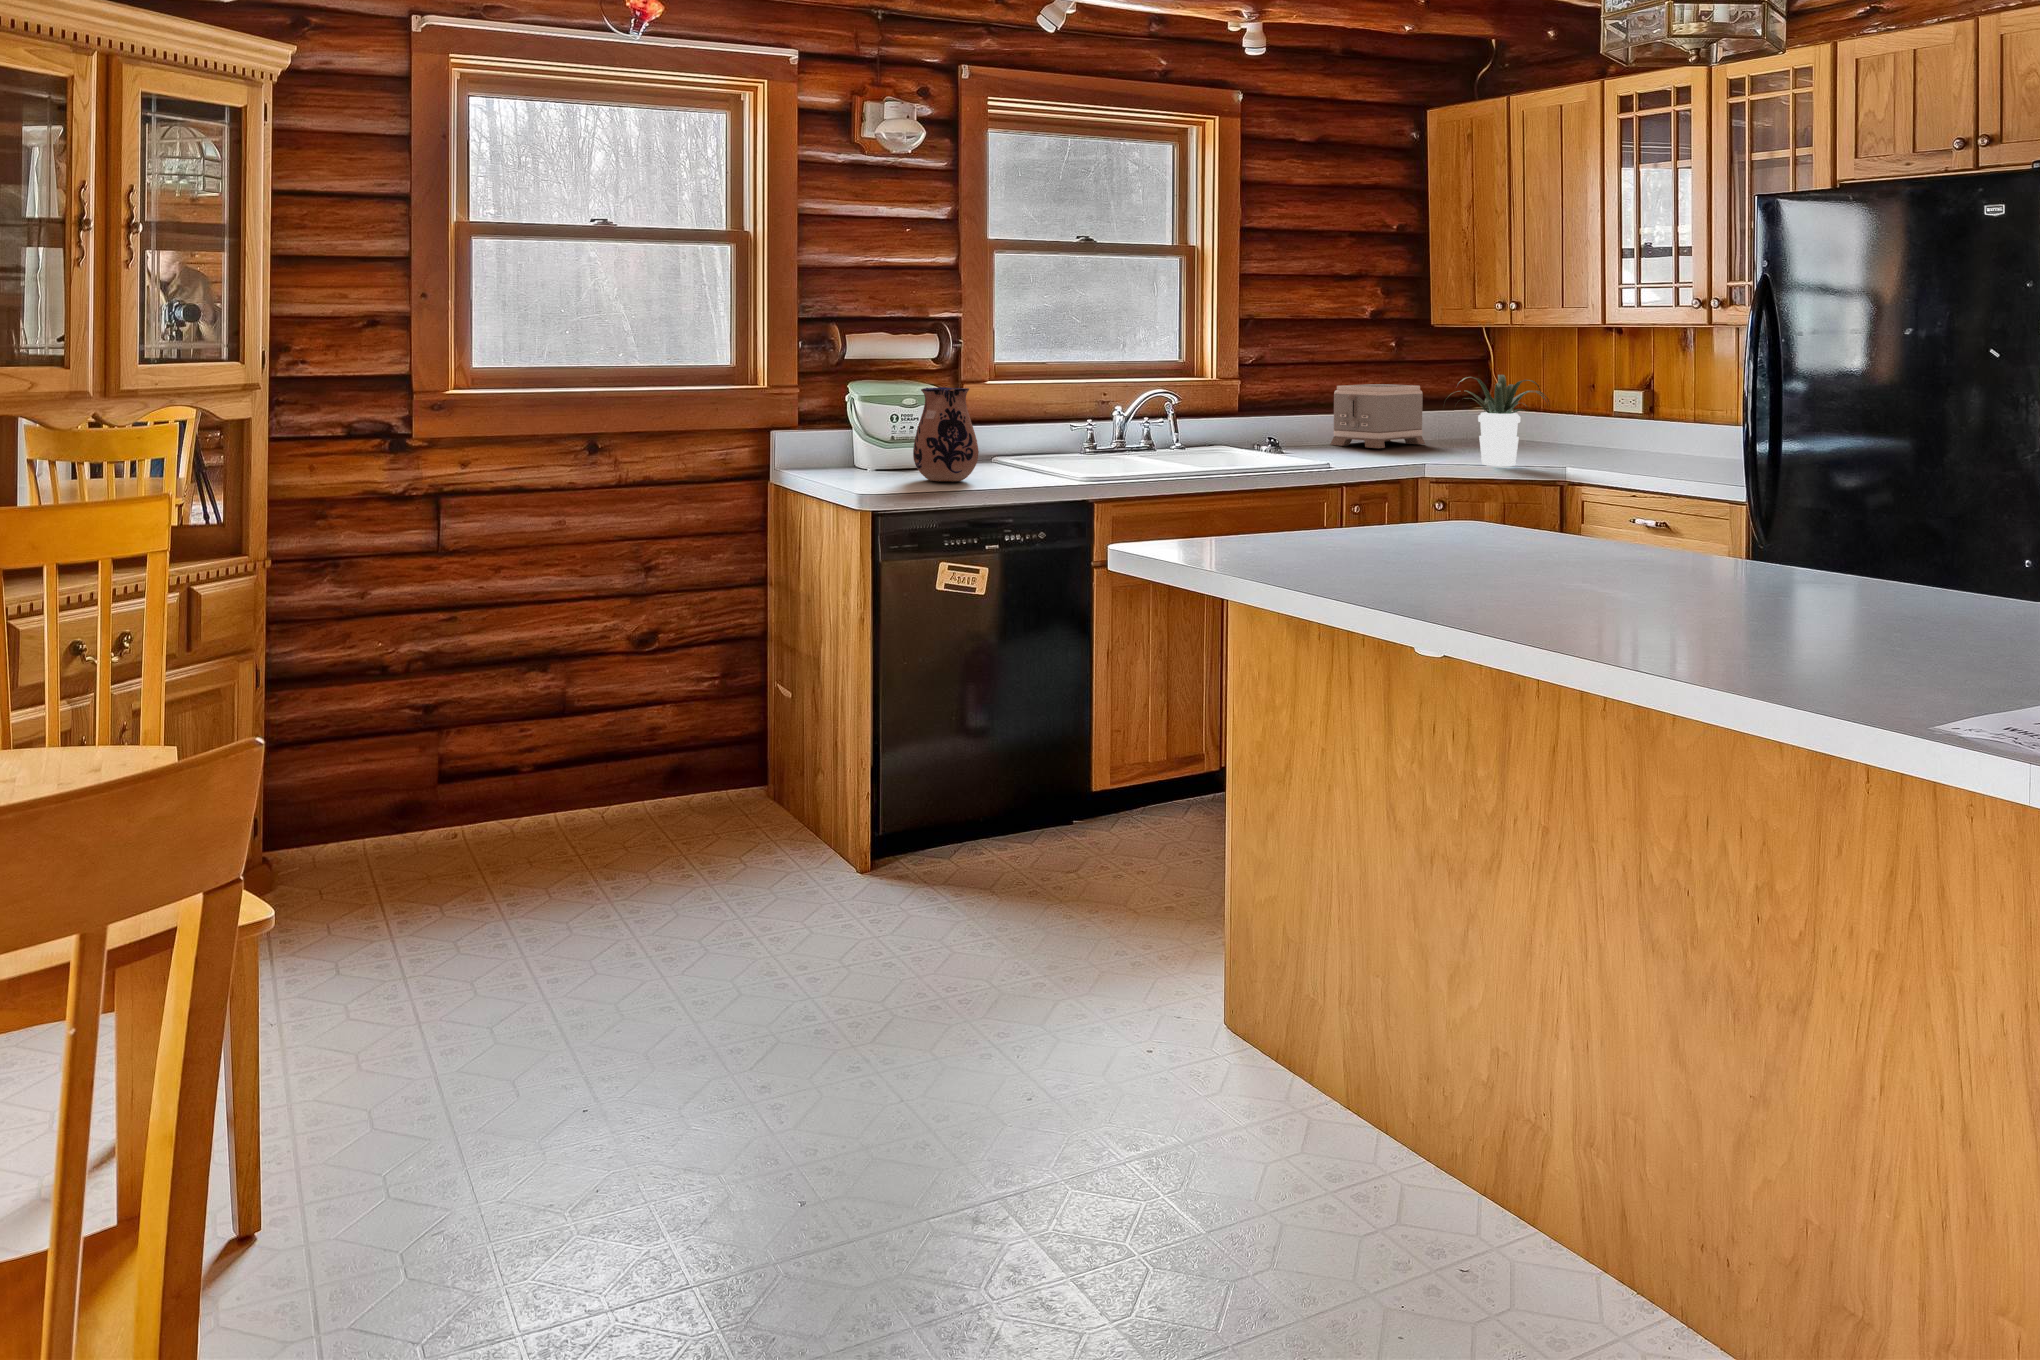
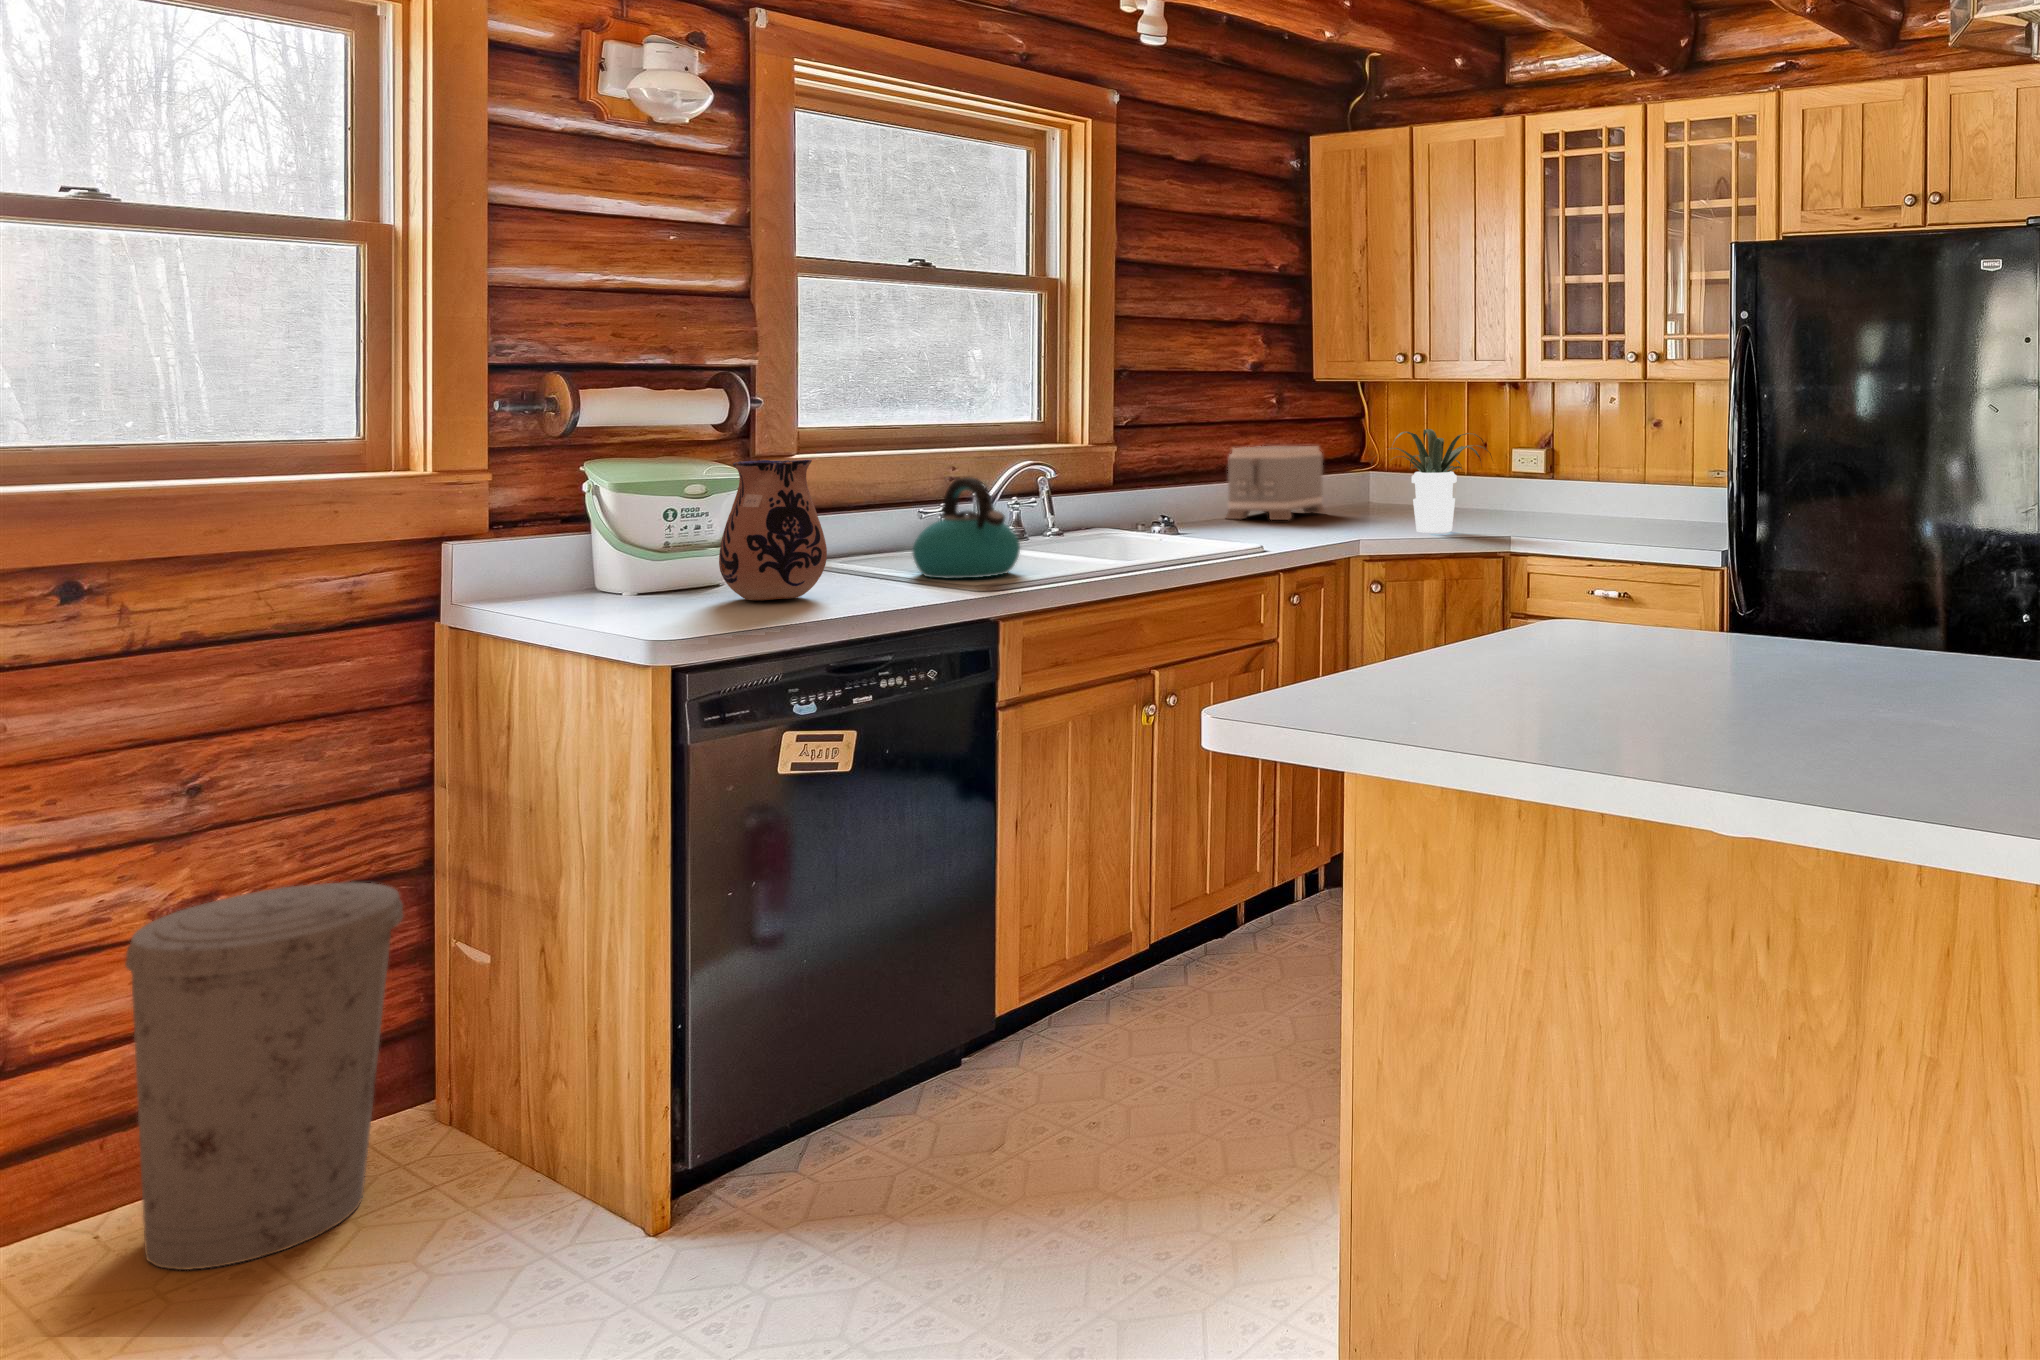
kettle: none [1046,404,1120,476] -> present [913,477,1020,578]
trash can: none [619,633,748,836] -> present [125,882,403,1270]

